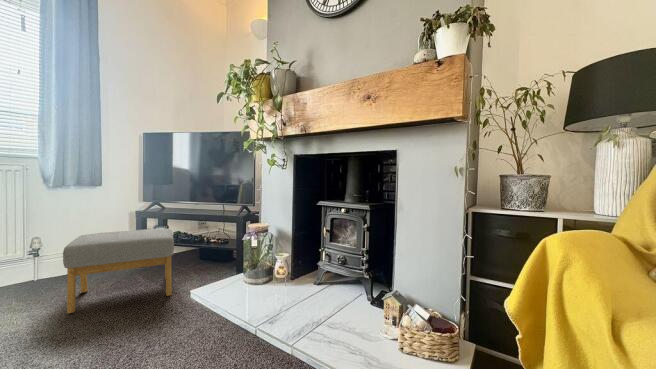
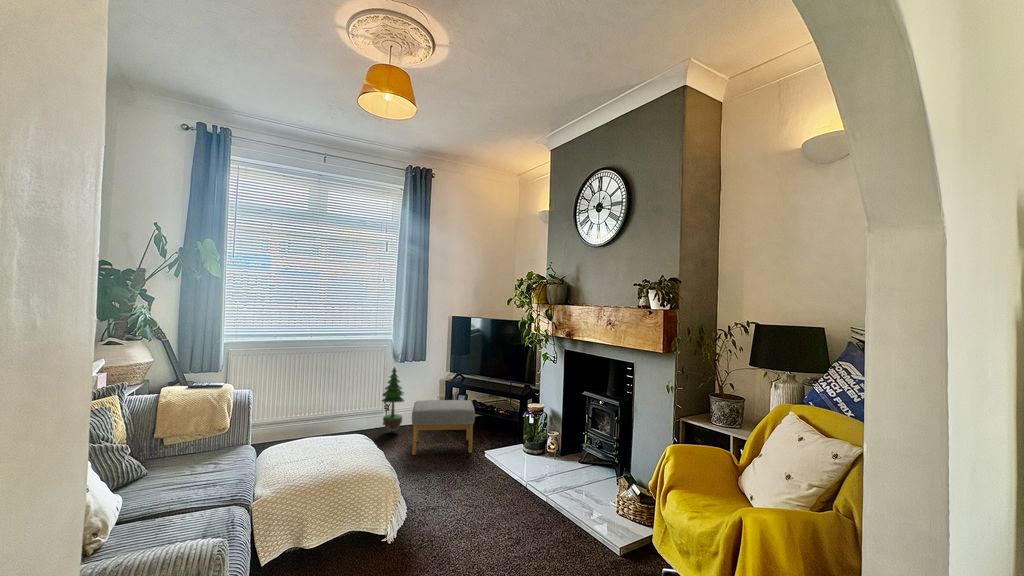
potted tree: none [22,191,69,284] -> present [382,367,404,432]

